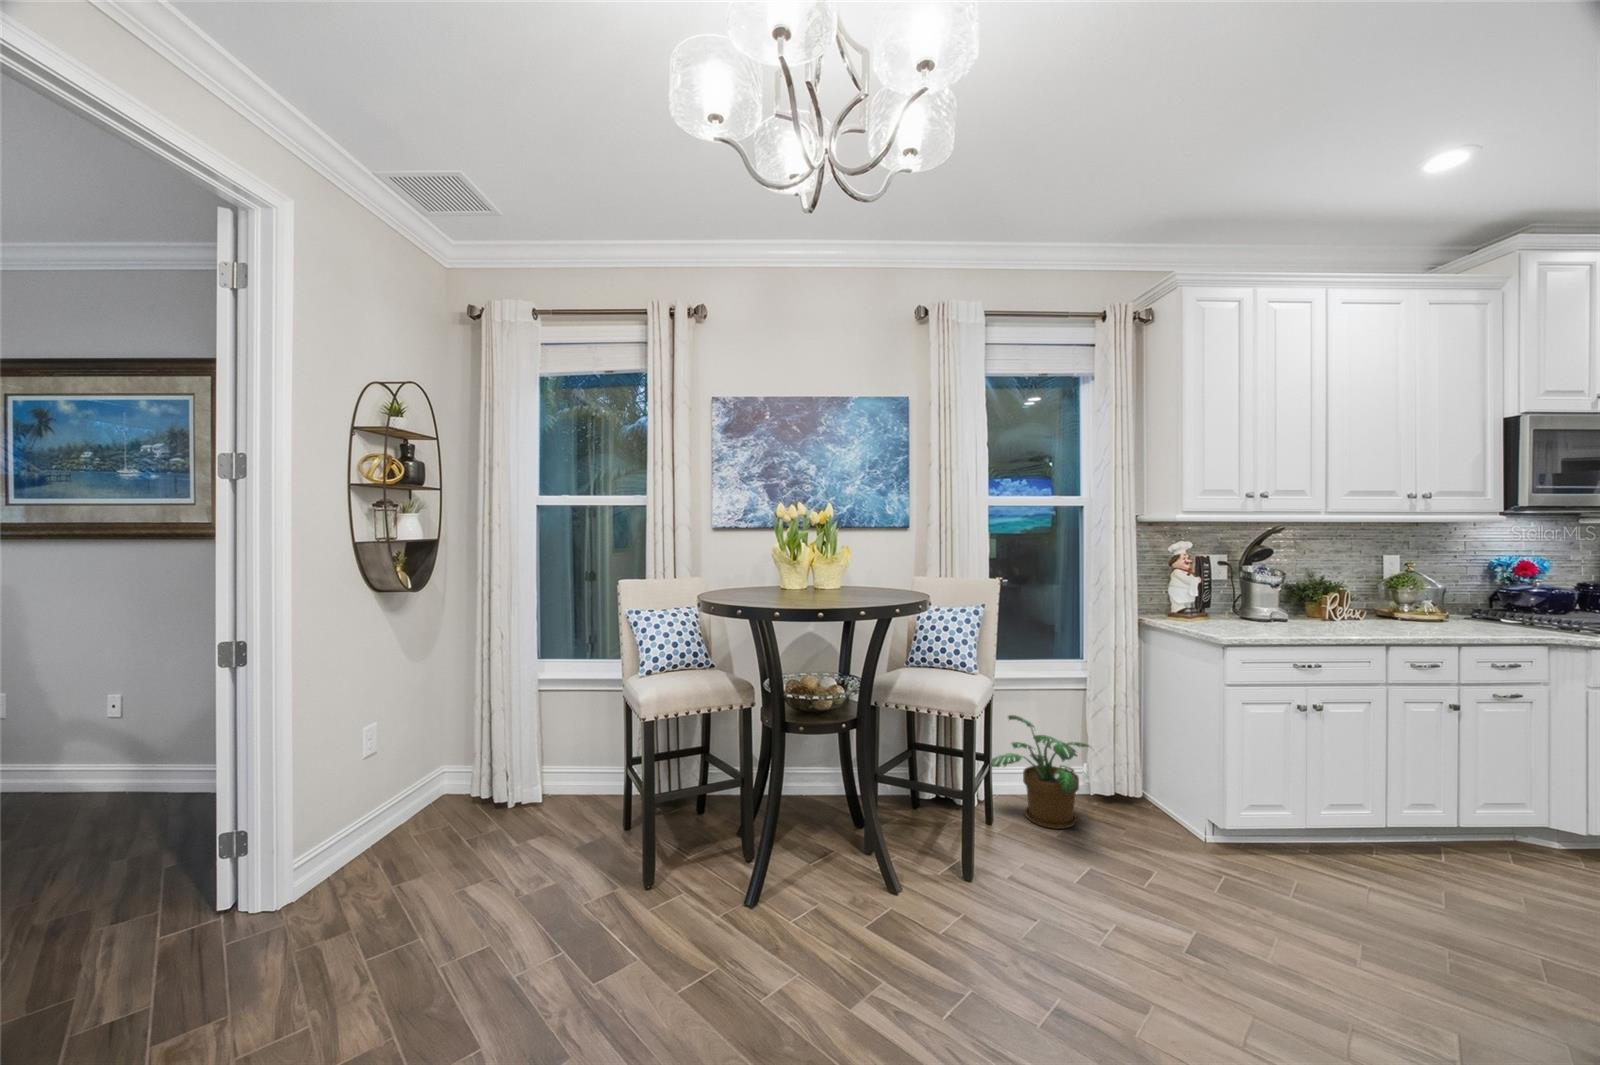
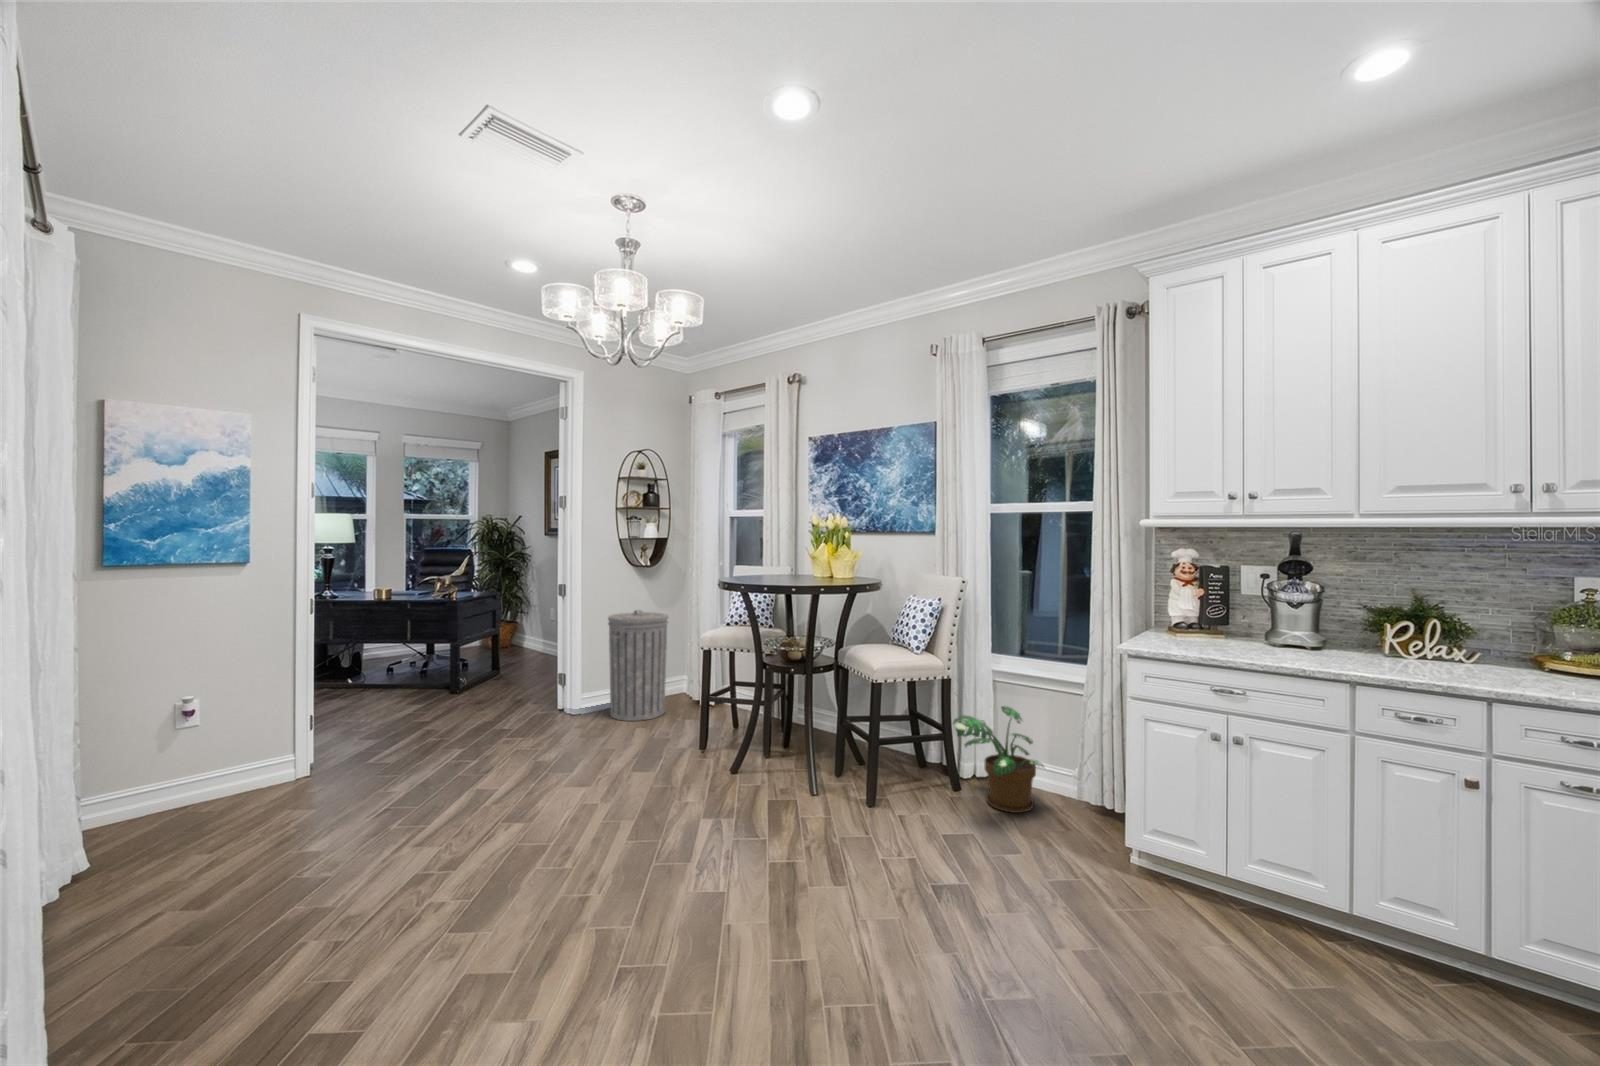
trash can: none [362,671,485,886] -> present [608,610,668,721]

